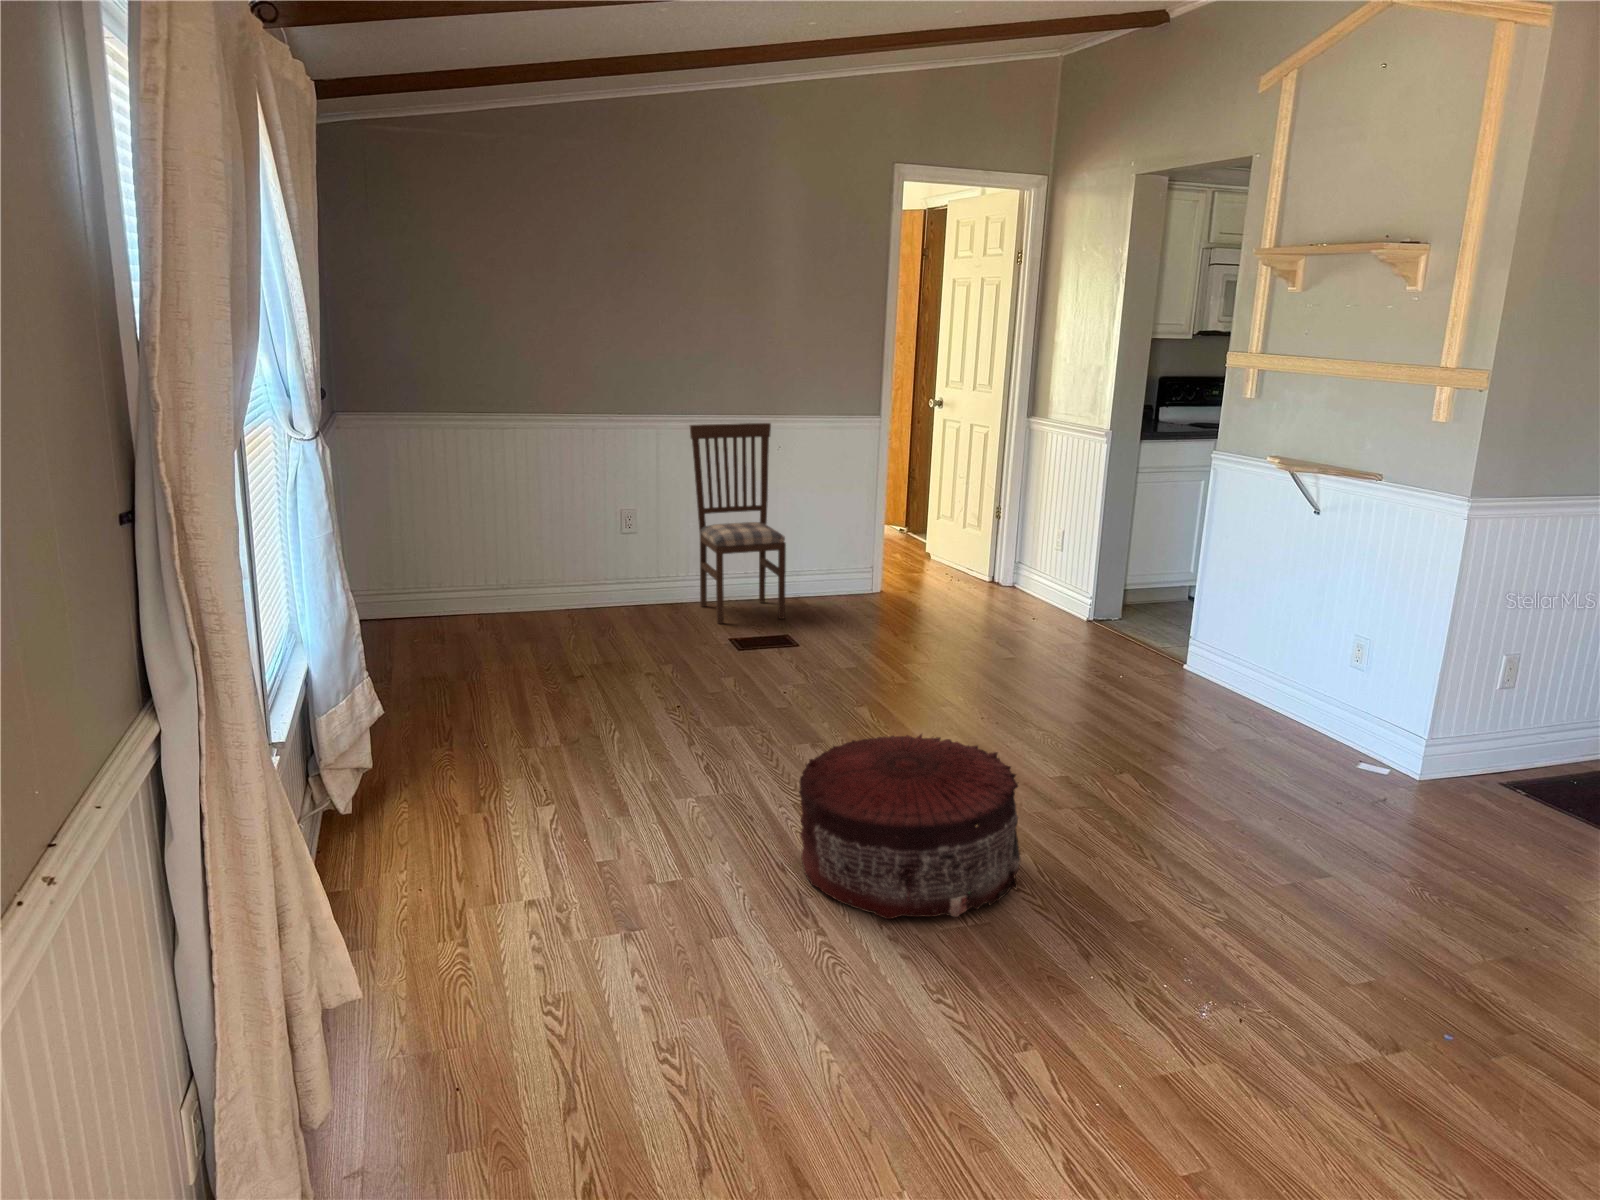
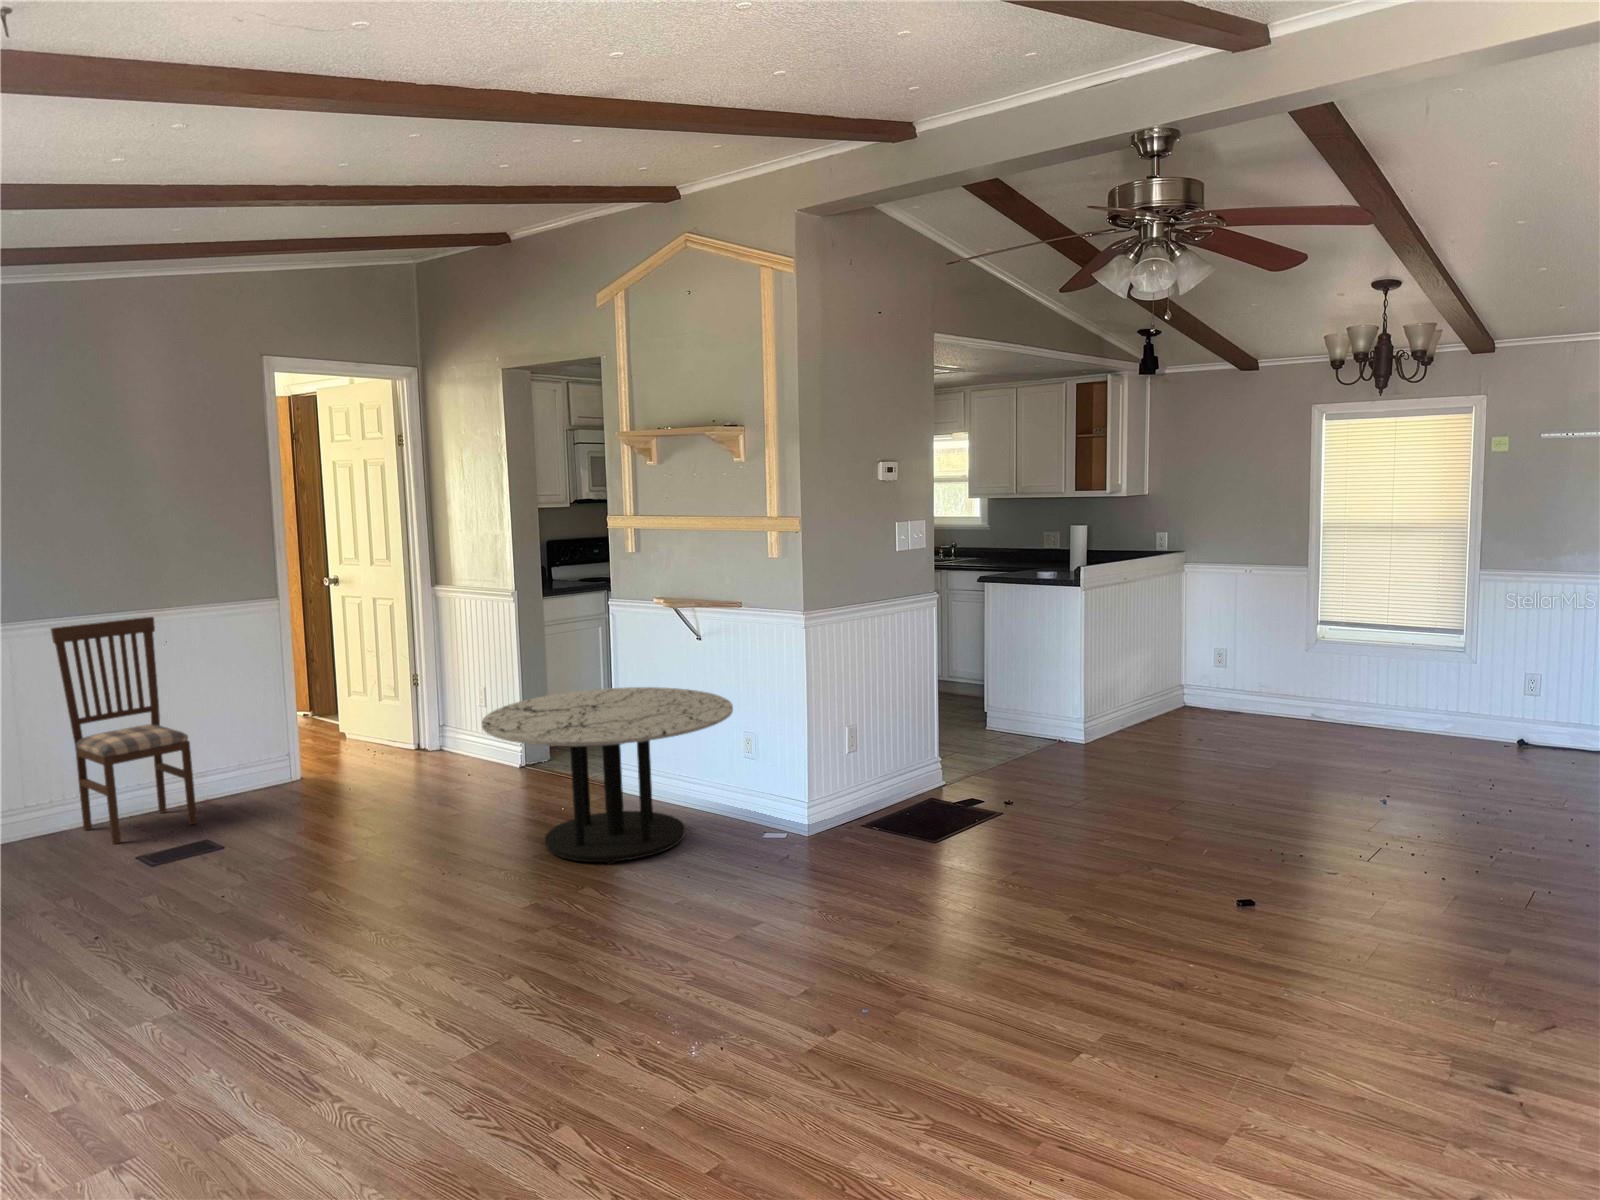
coffee table: none [1043,551,1346,753] -> present [482,687,733,864]
pouf: present [799,734,1020,919] -> none [284,886,518,1069]

